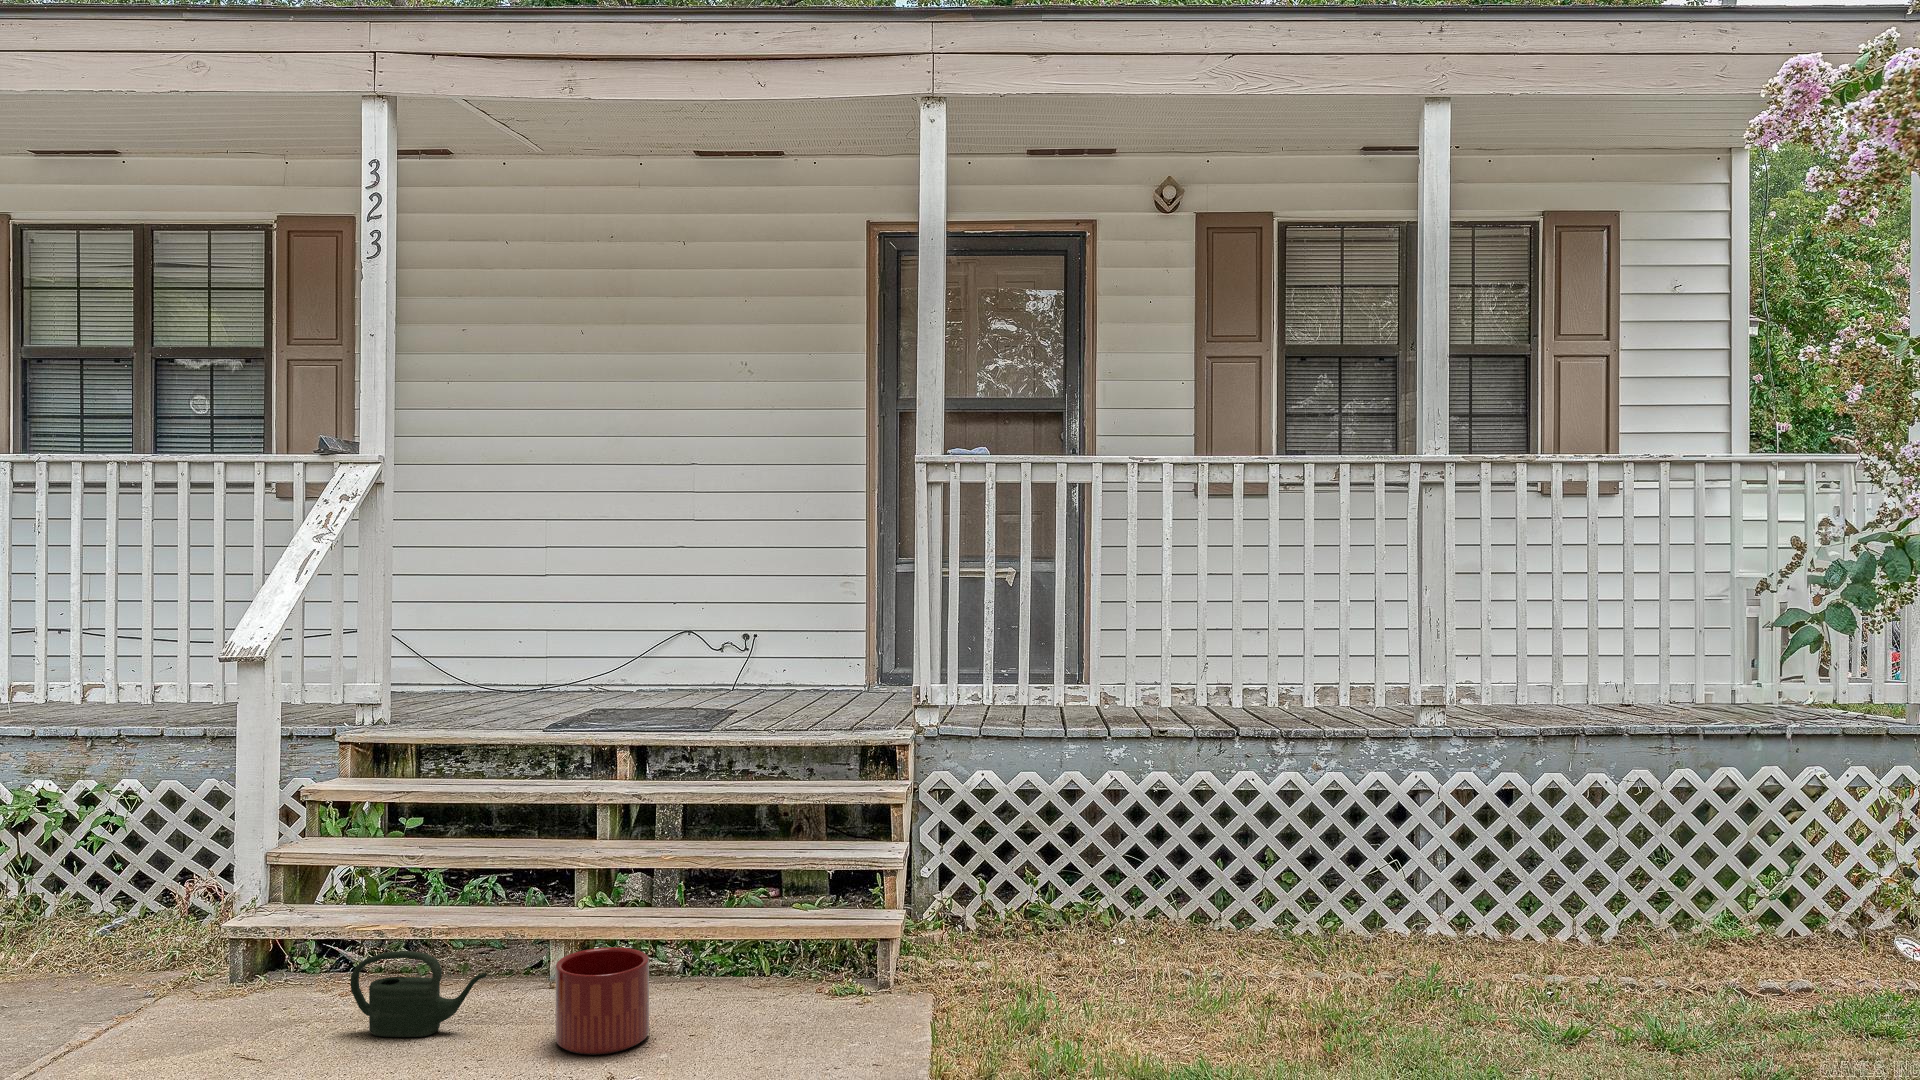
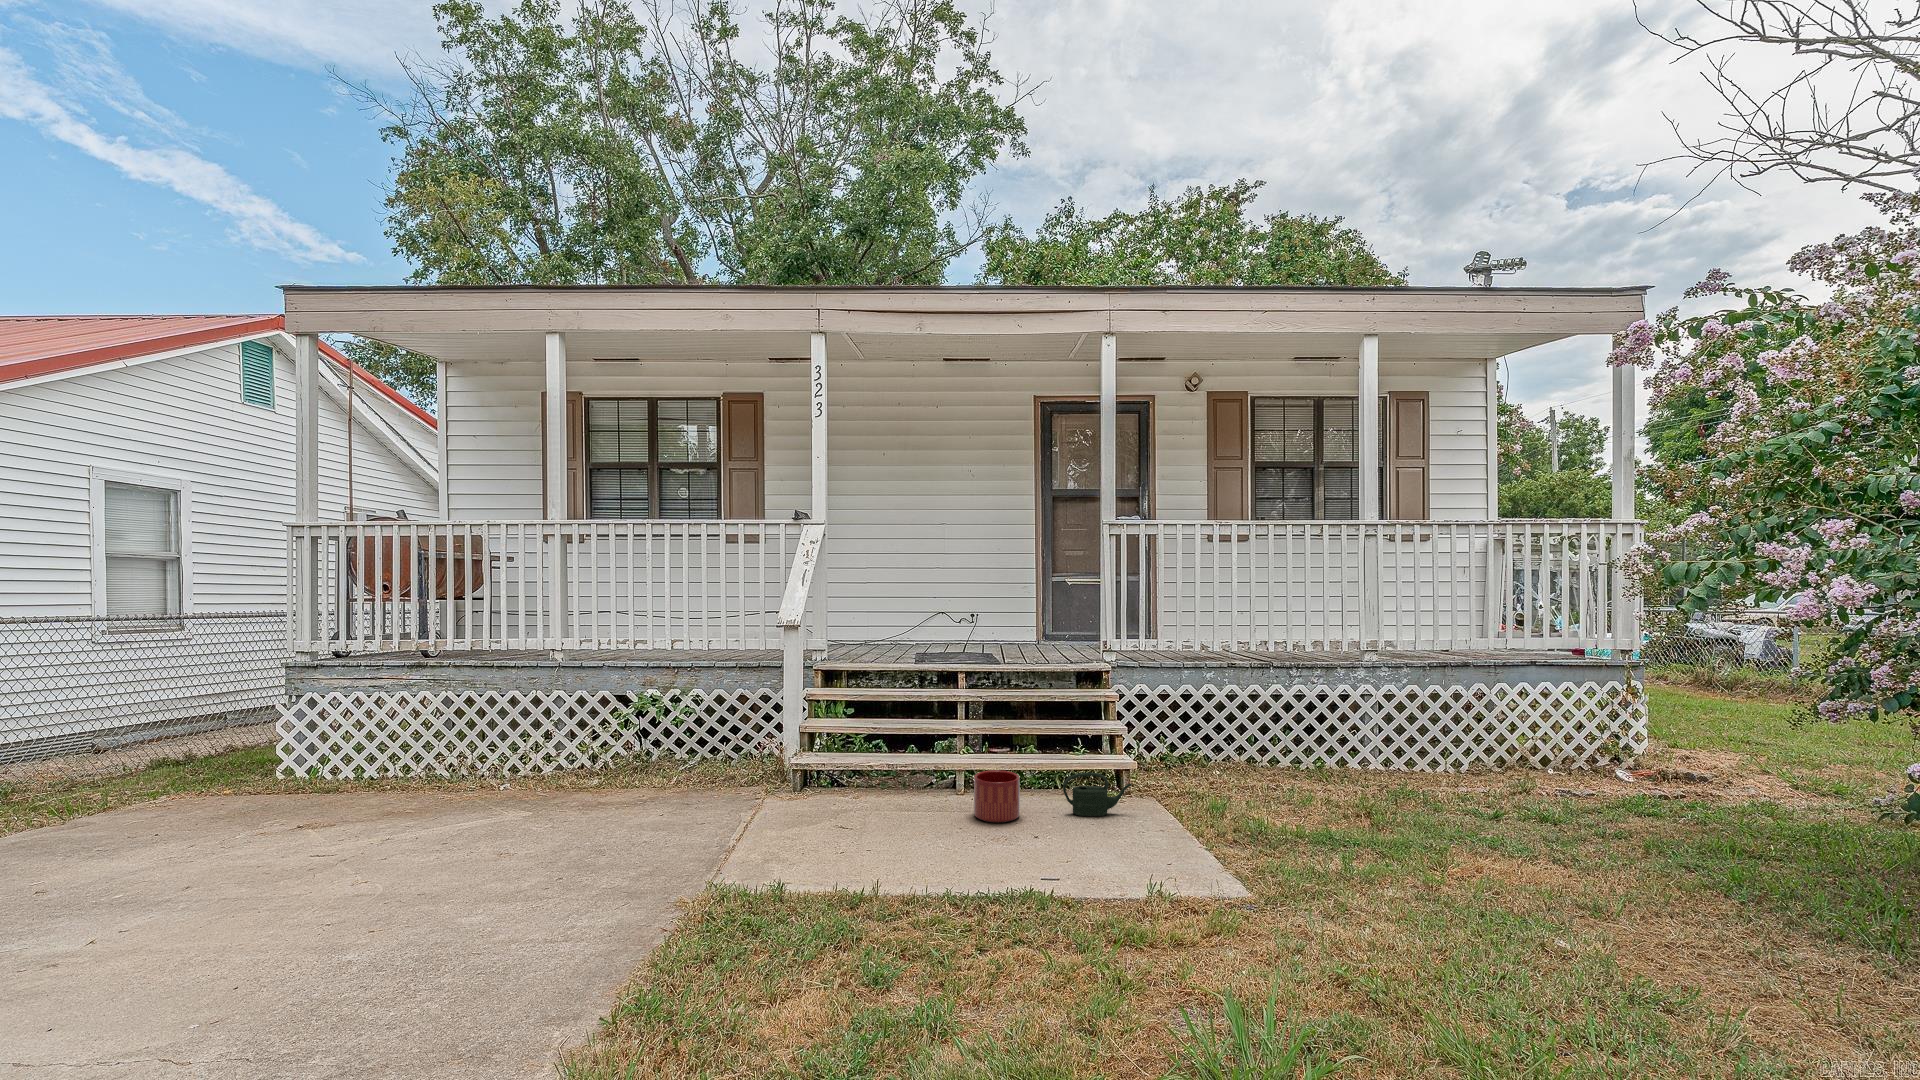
watering can: present [350,951,486,1037] -> present [1063,773,1132,816]

